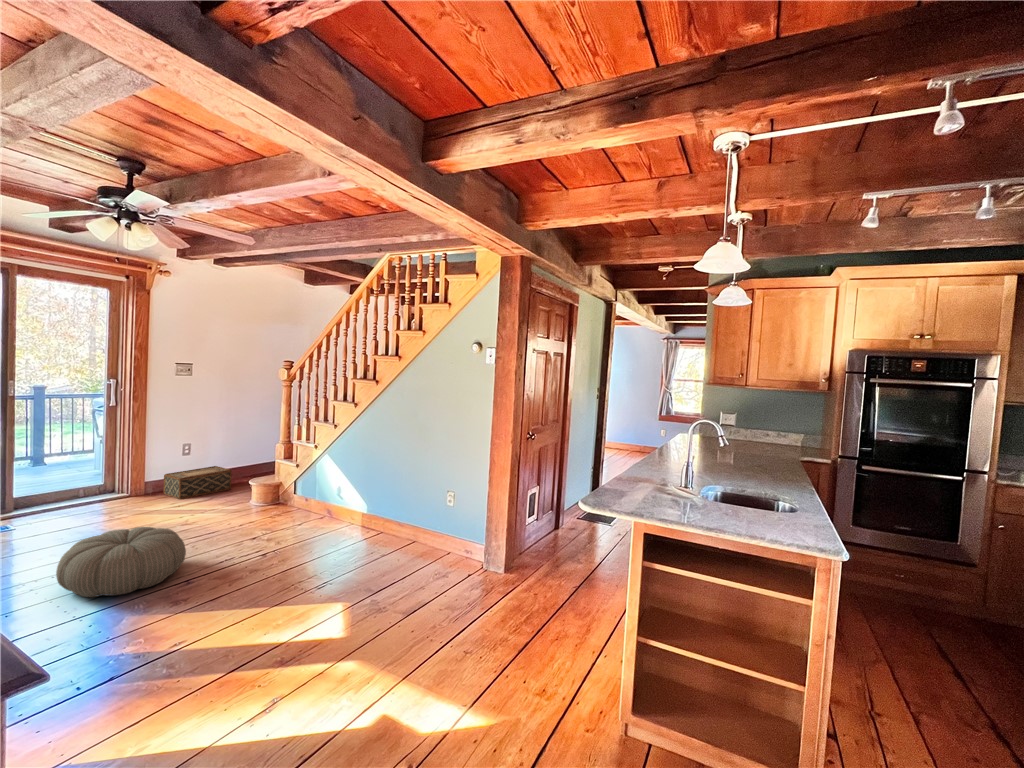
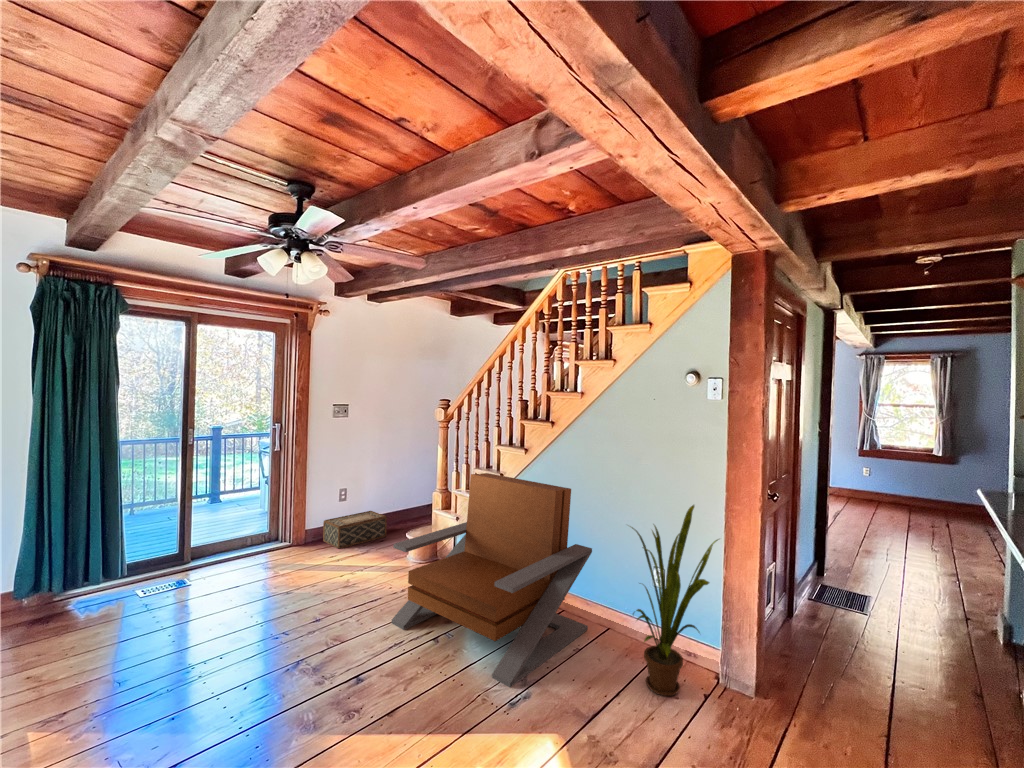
lounge chair: none [225,424,402,580] -> present [392,473,592,687]
house plant: none [420,440,485,577] -> present [631,505,719,696]
pouf: present [56,527,186,597] -> none [224,599,354,694]

